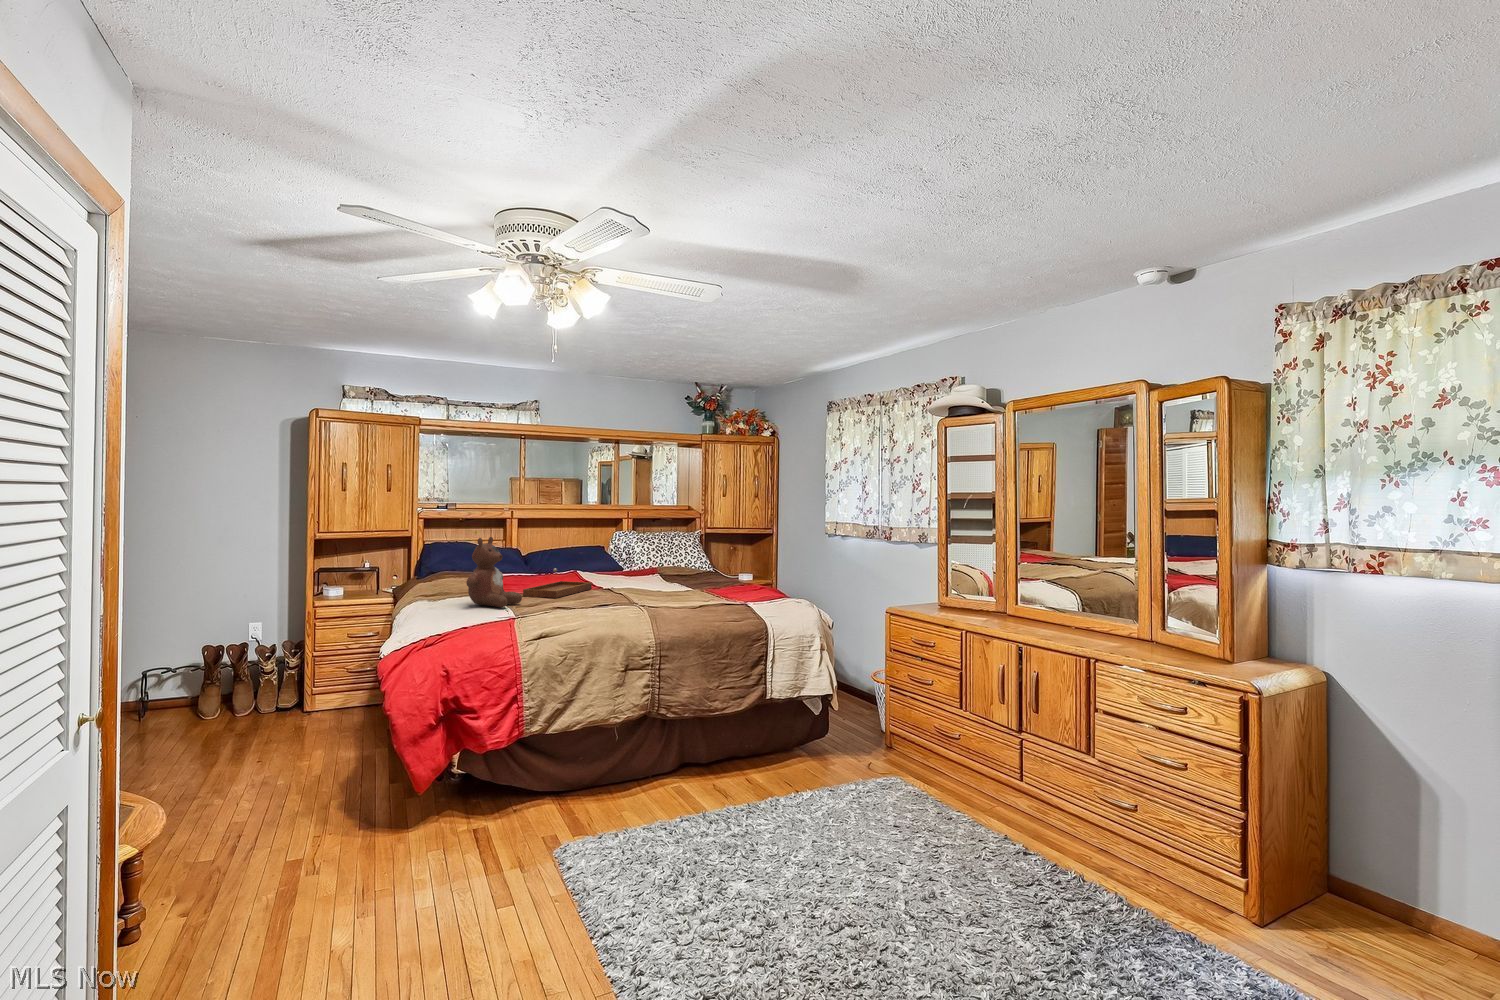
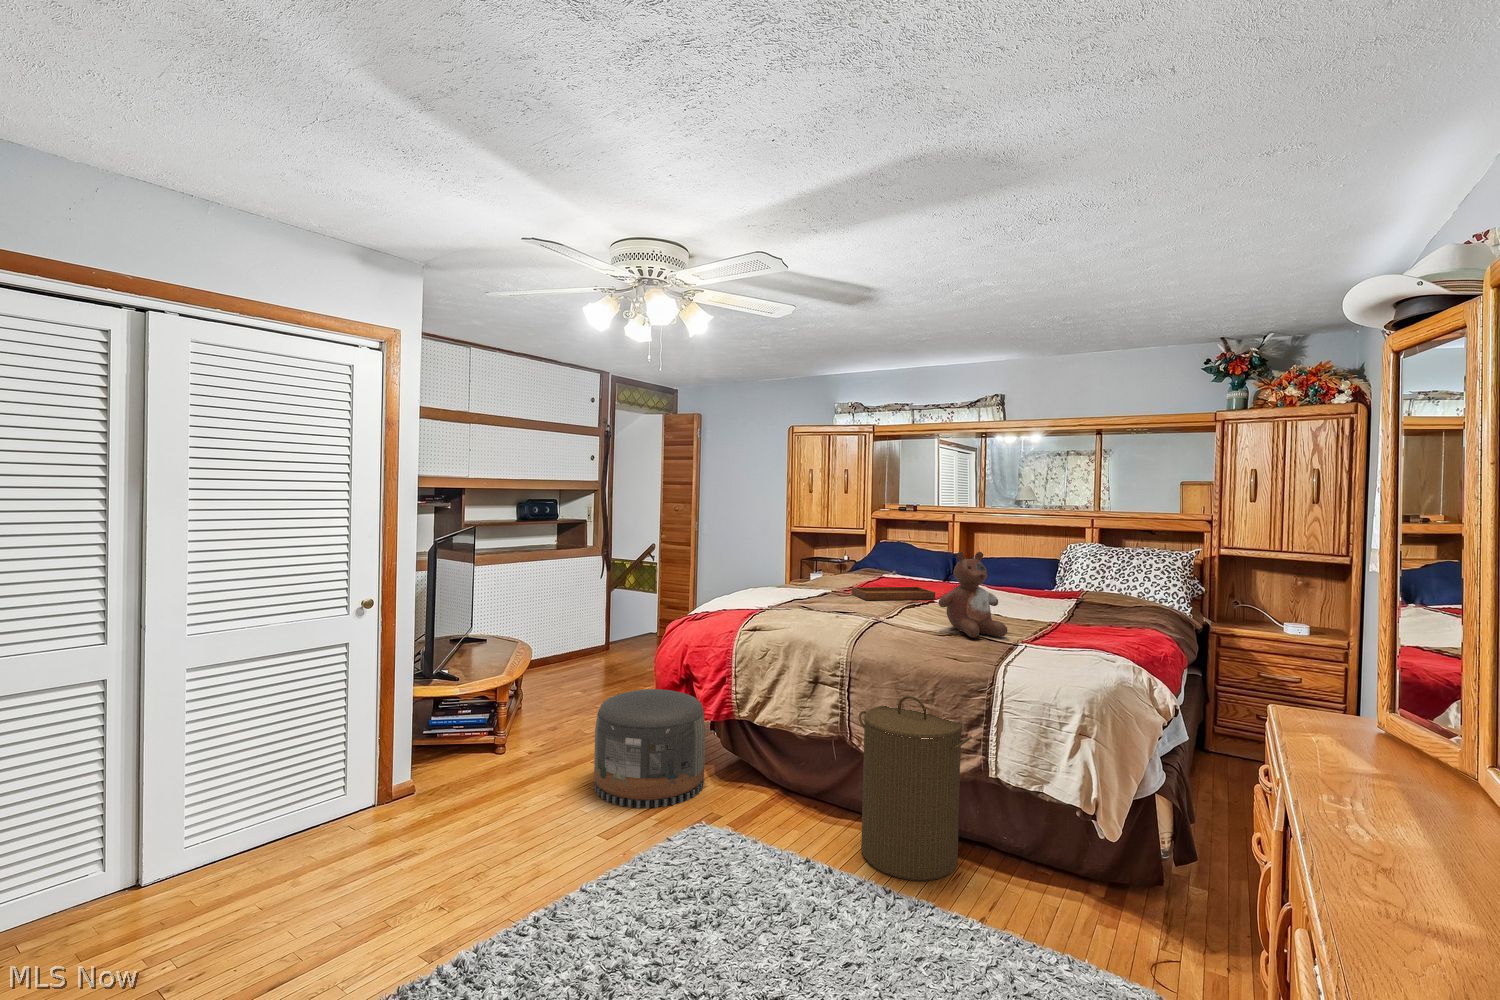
stuffed bear: present [466,537,522,607] -> present [939,552,1008,638]
laundry hamper: none [678,656,767,794] -> present [859,696,972,881]
pouf: none [383,729,519,871] -> present [594,689,705,808]

